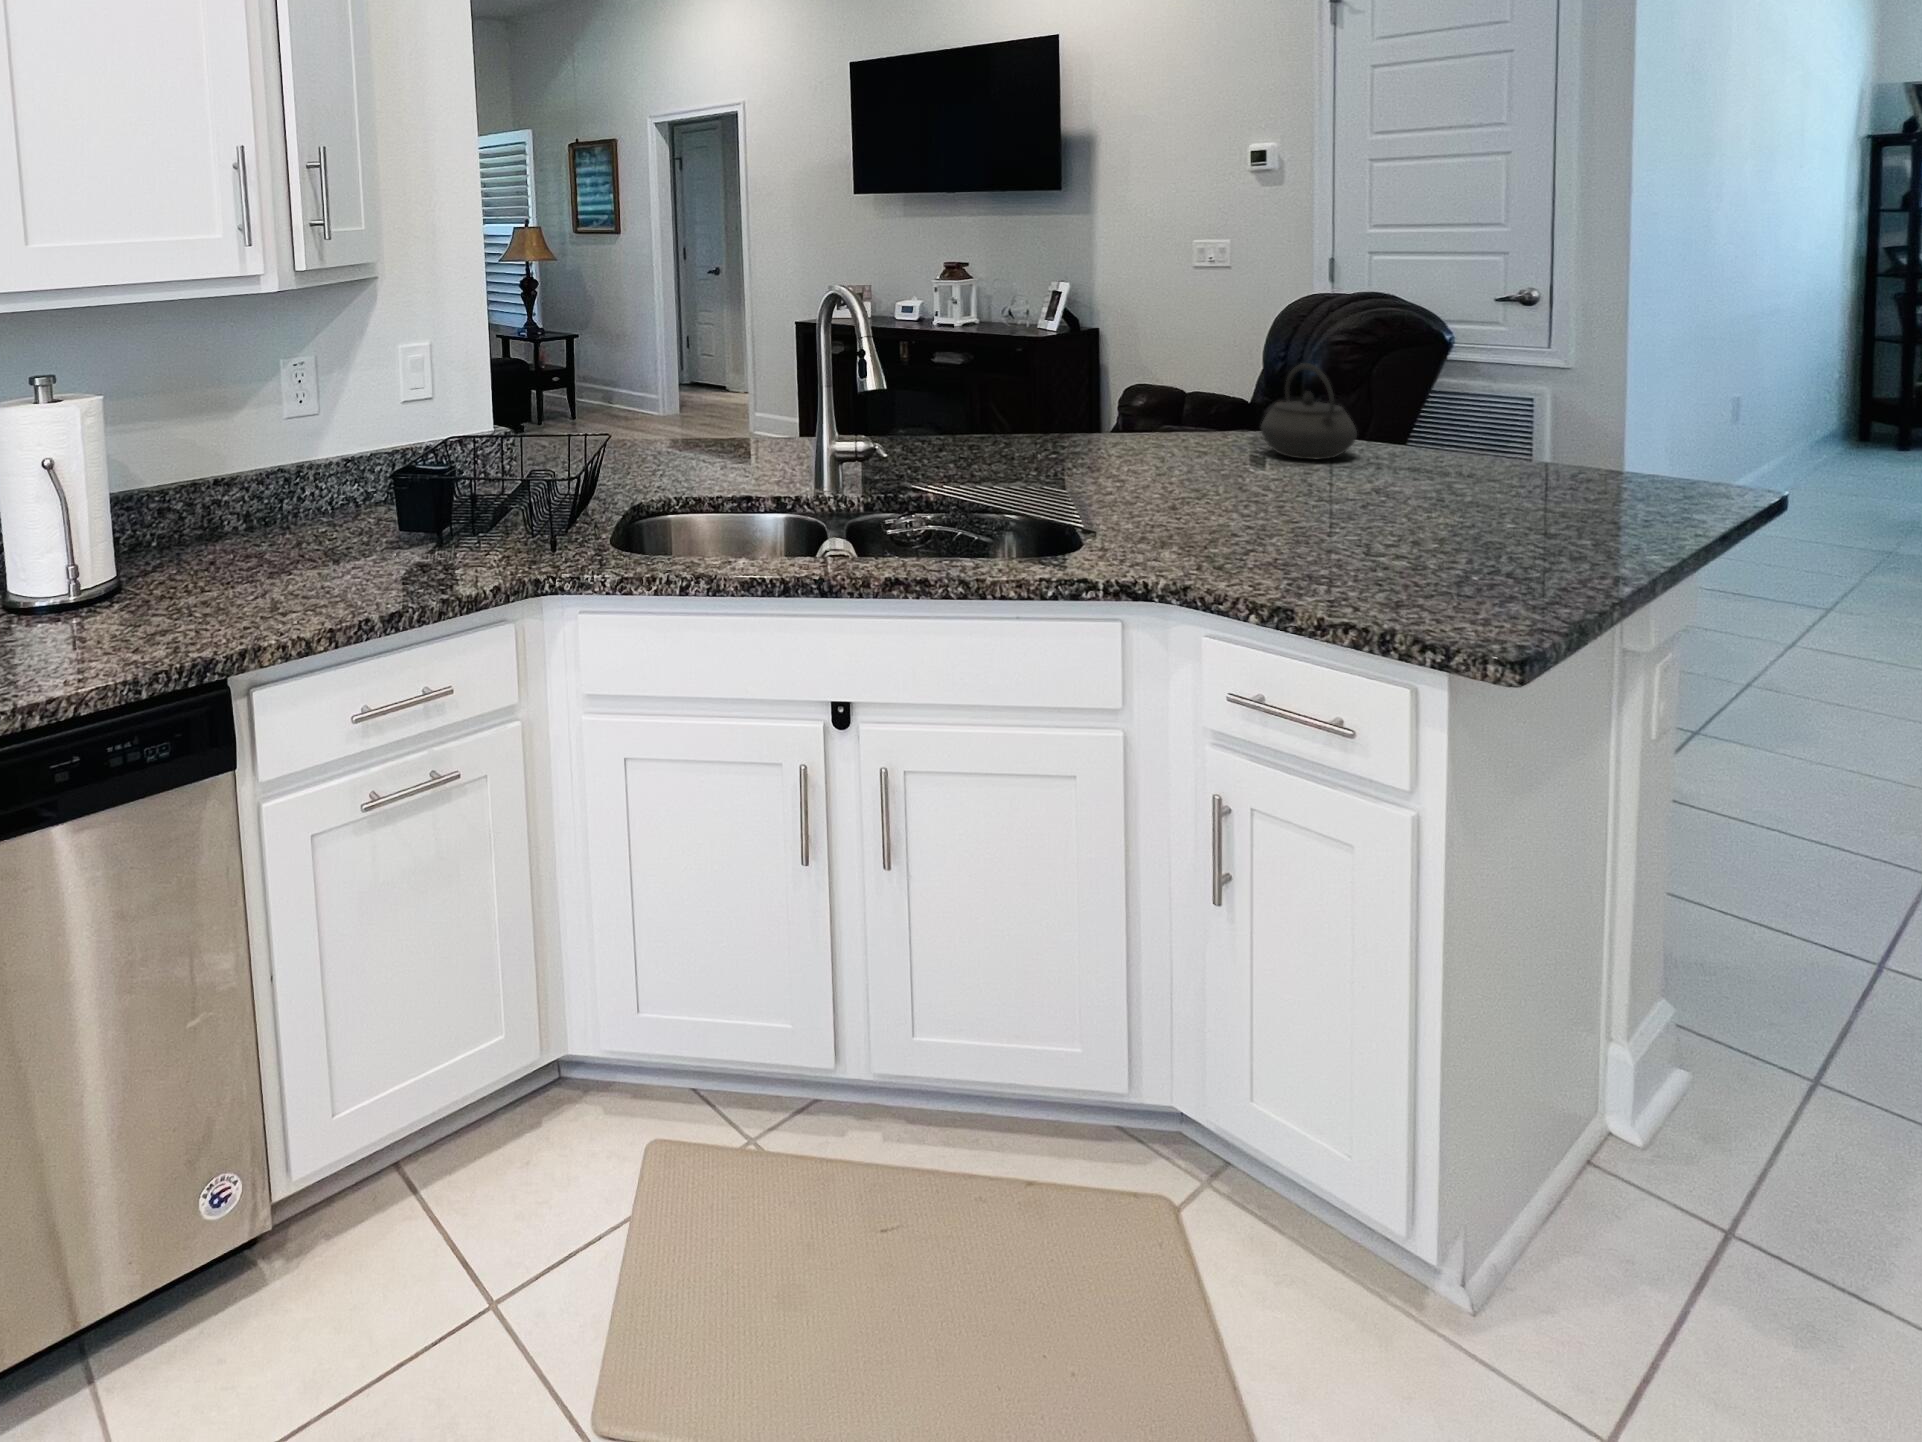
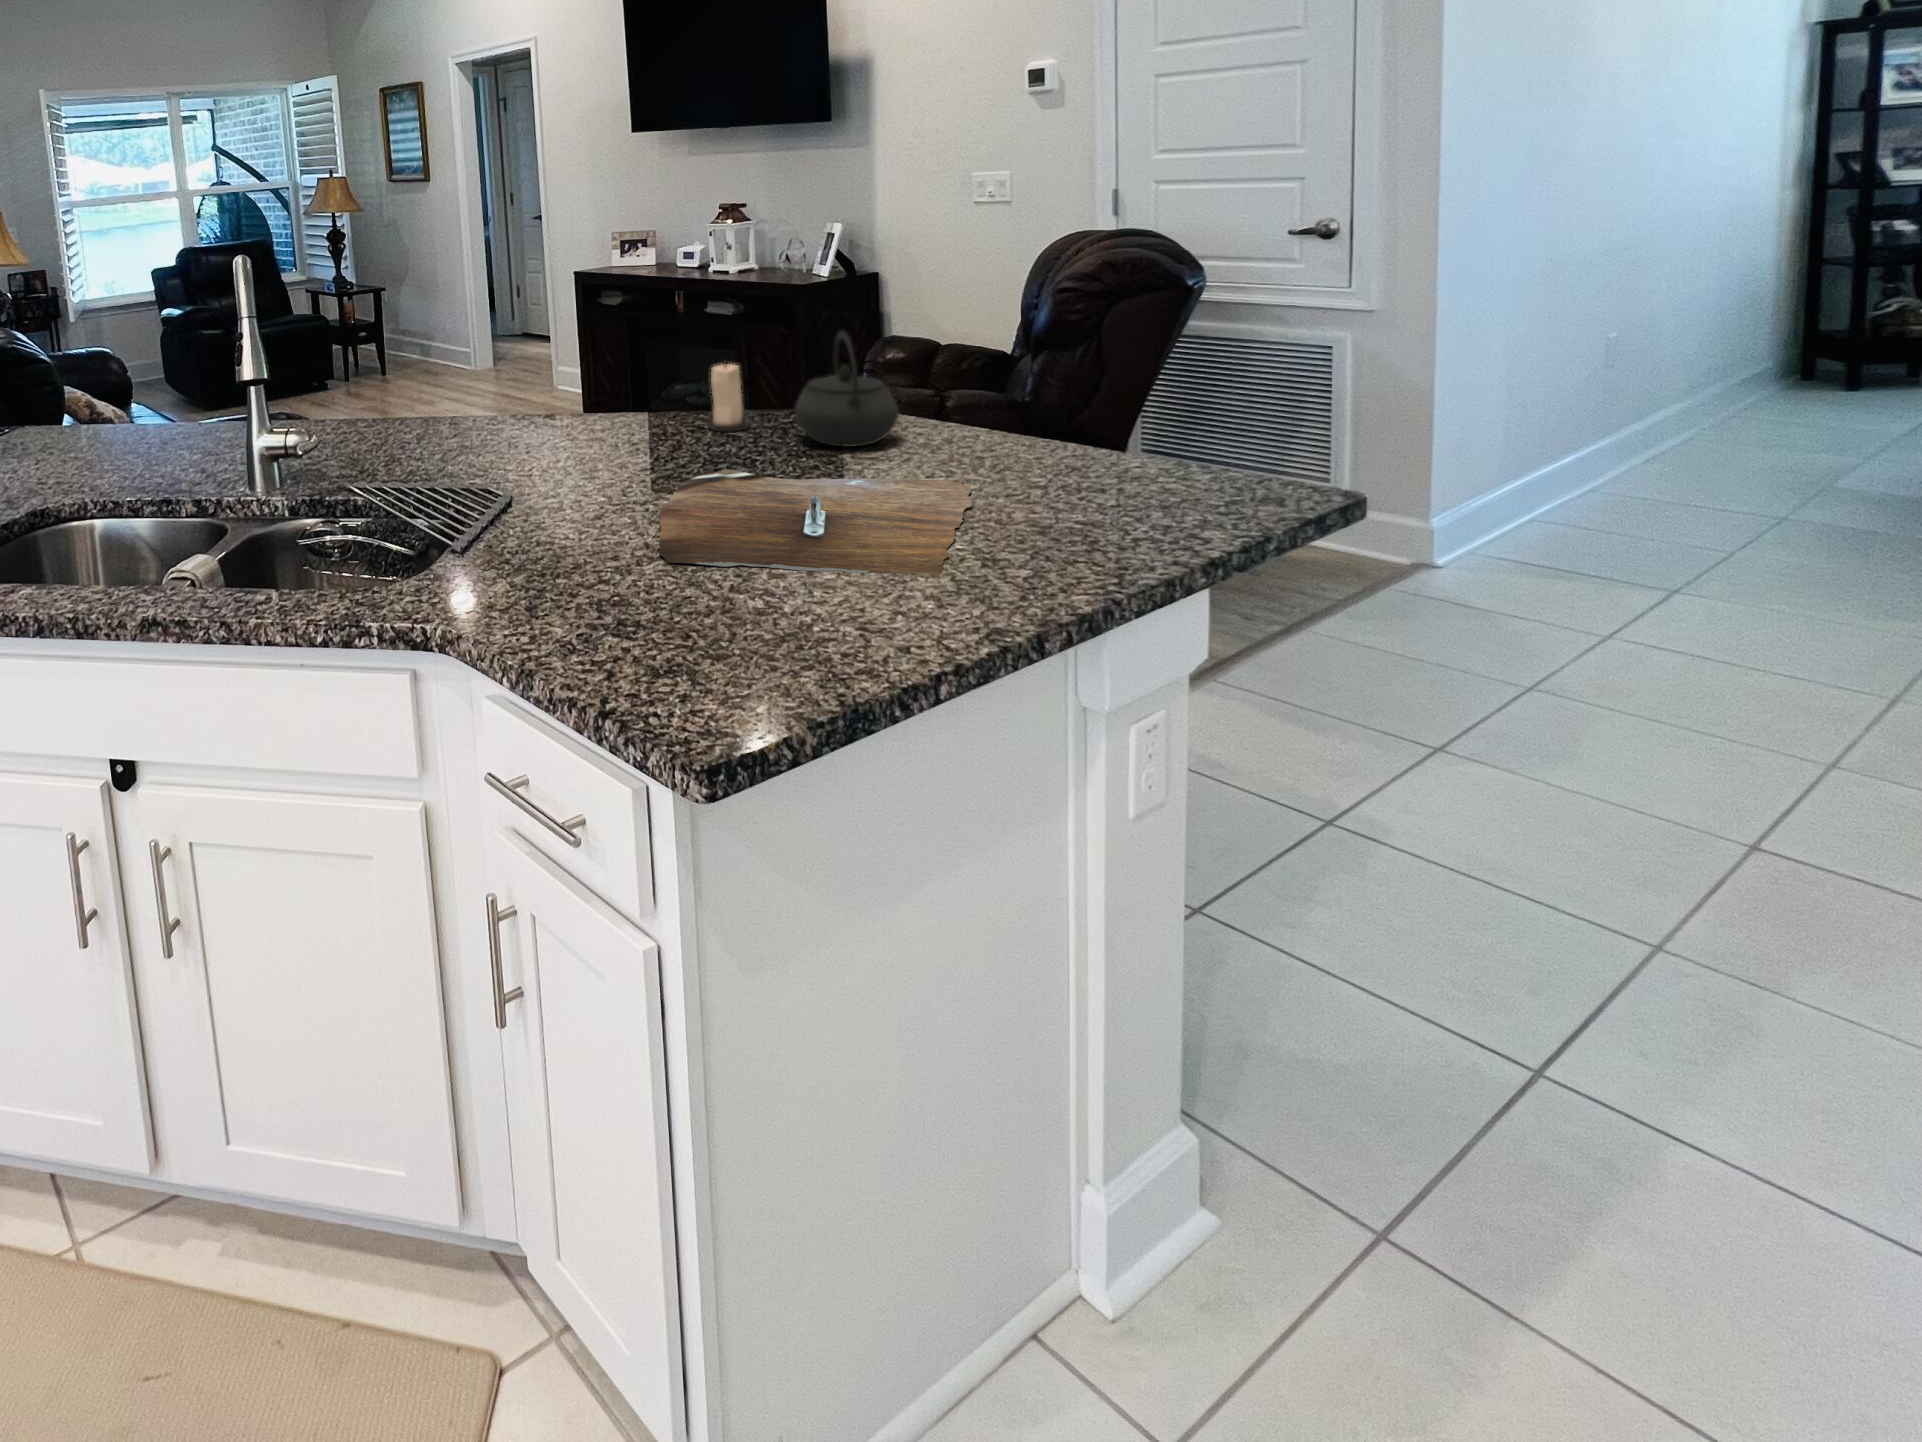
candle: none [1165,388,1203,449] -> present [707,363,749,432]
cutting board: none [1215,474,1525,546] -> present [659,469,972,575]

